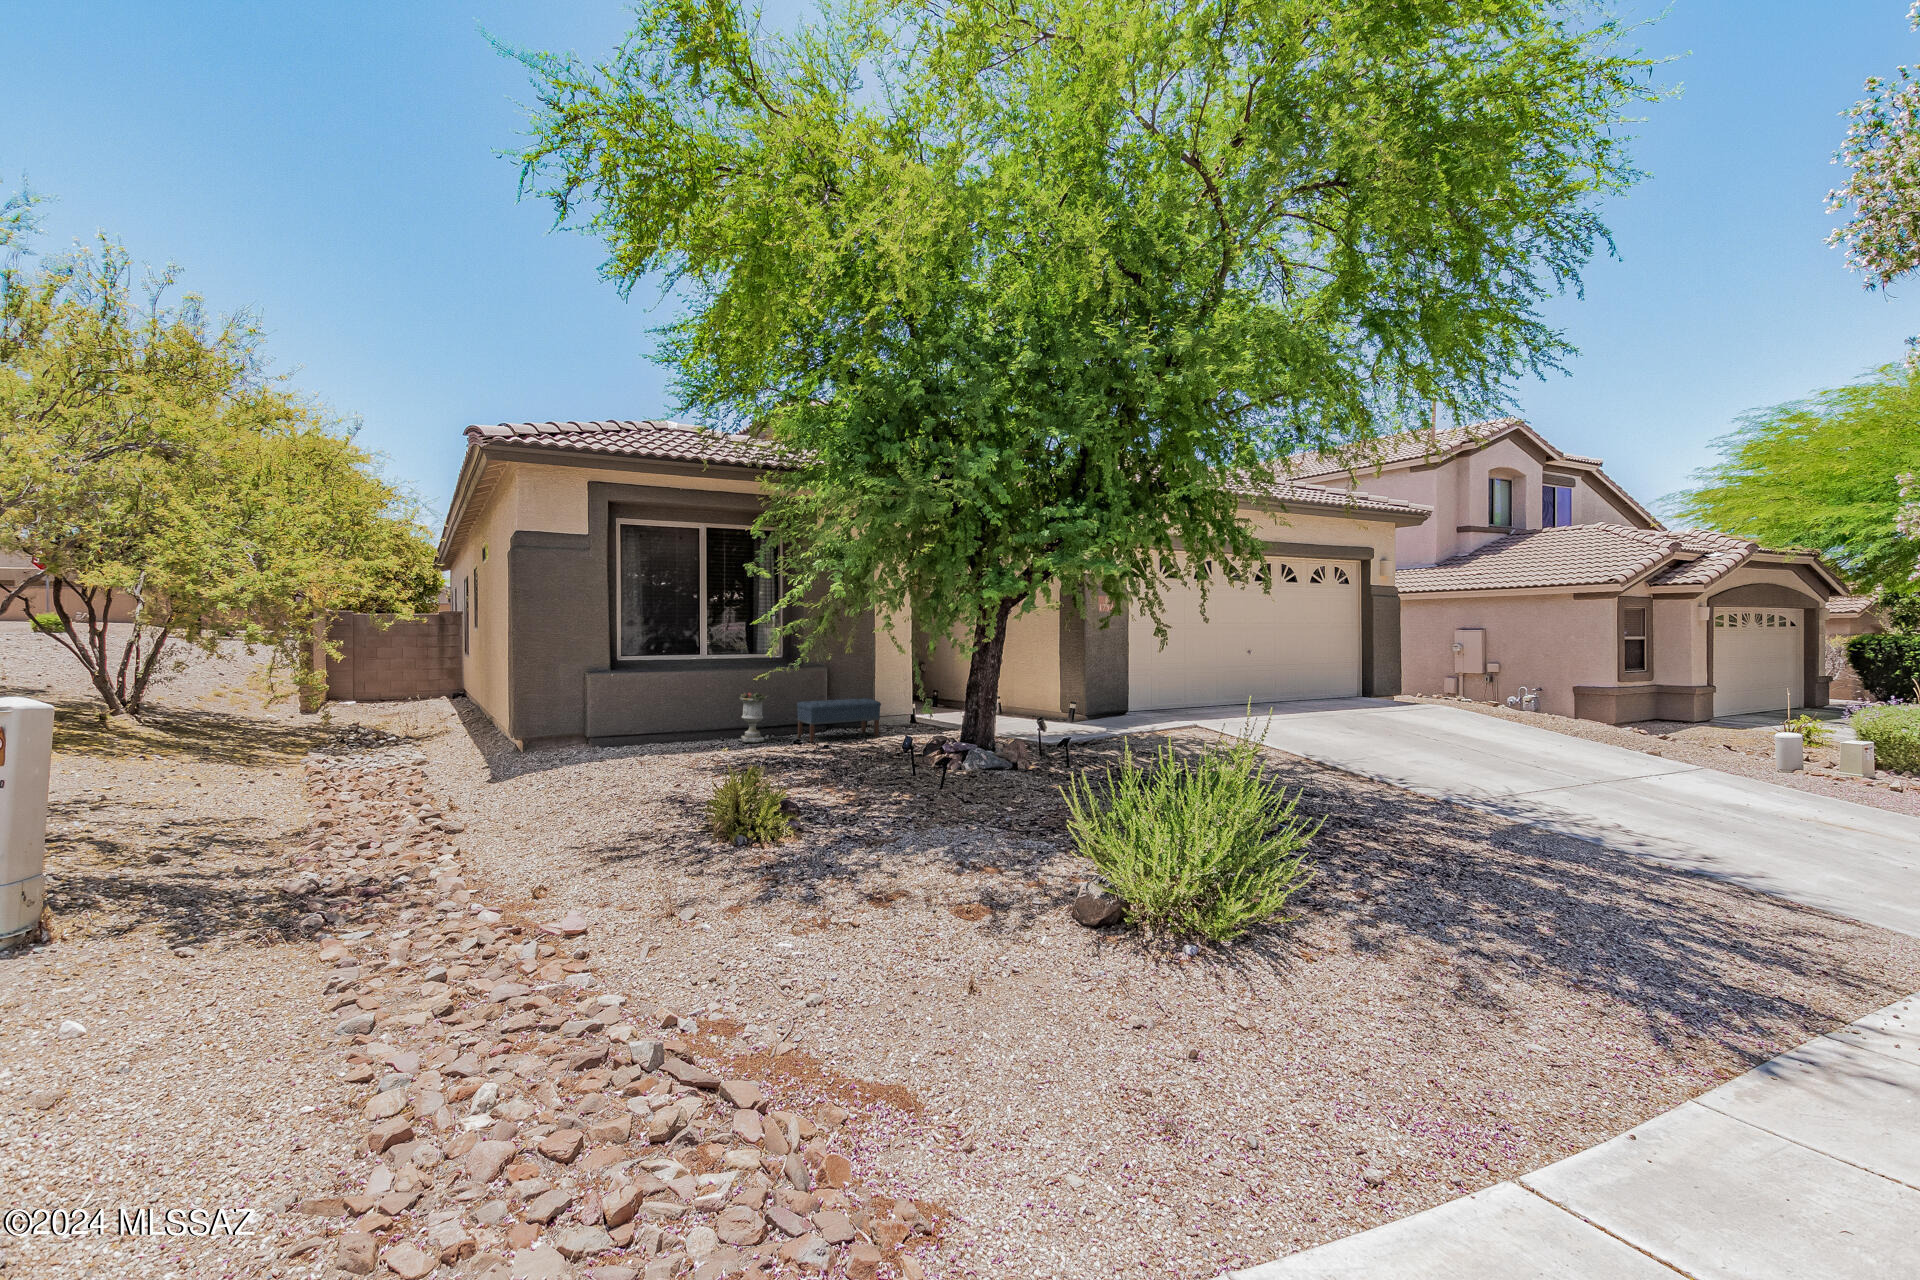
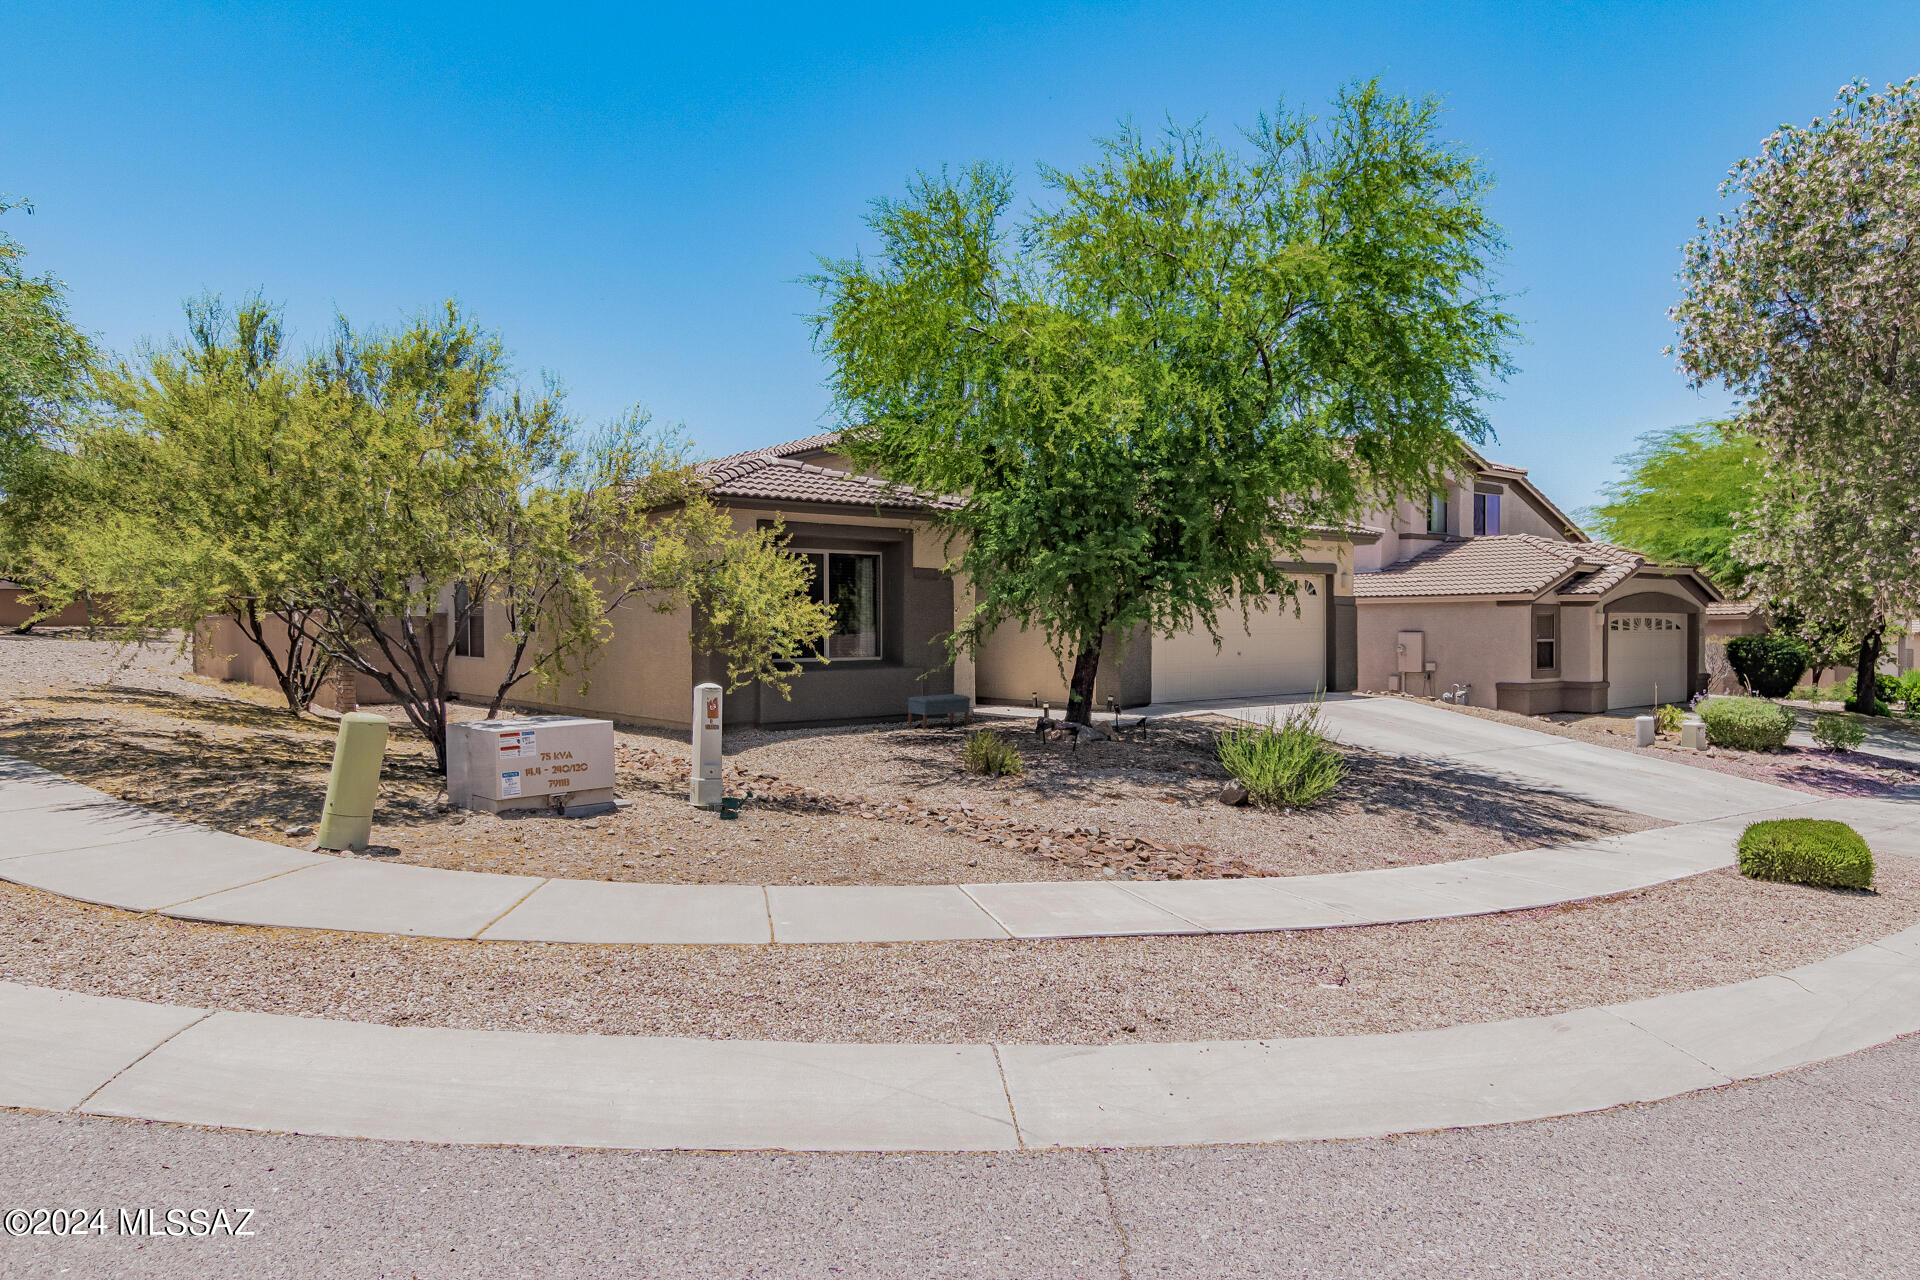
planter: present [740,693,767,743] -> none [868,689,893,730]
watering can: none [44,885,144,943] -> present [720,791,753,819]

